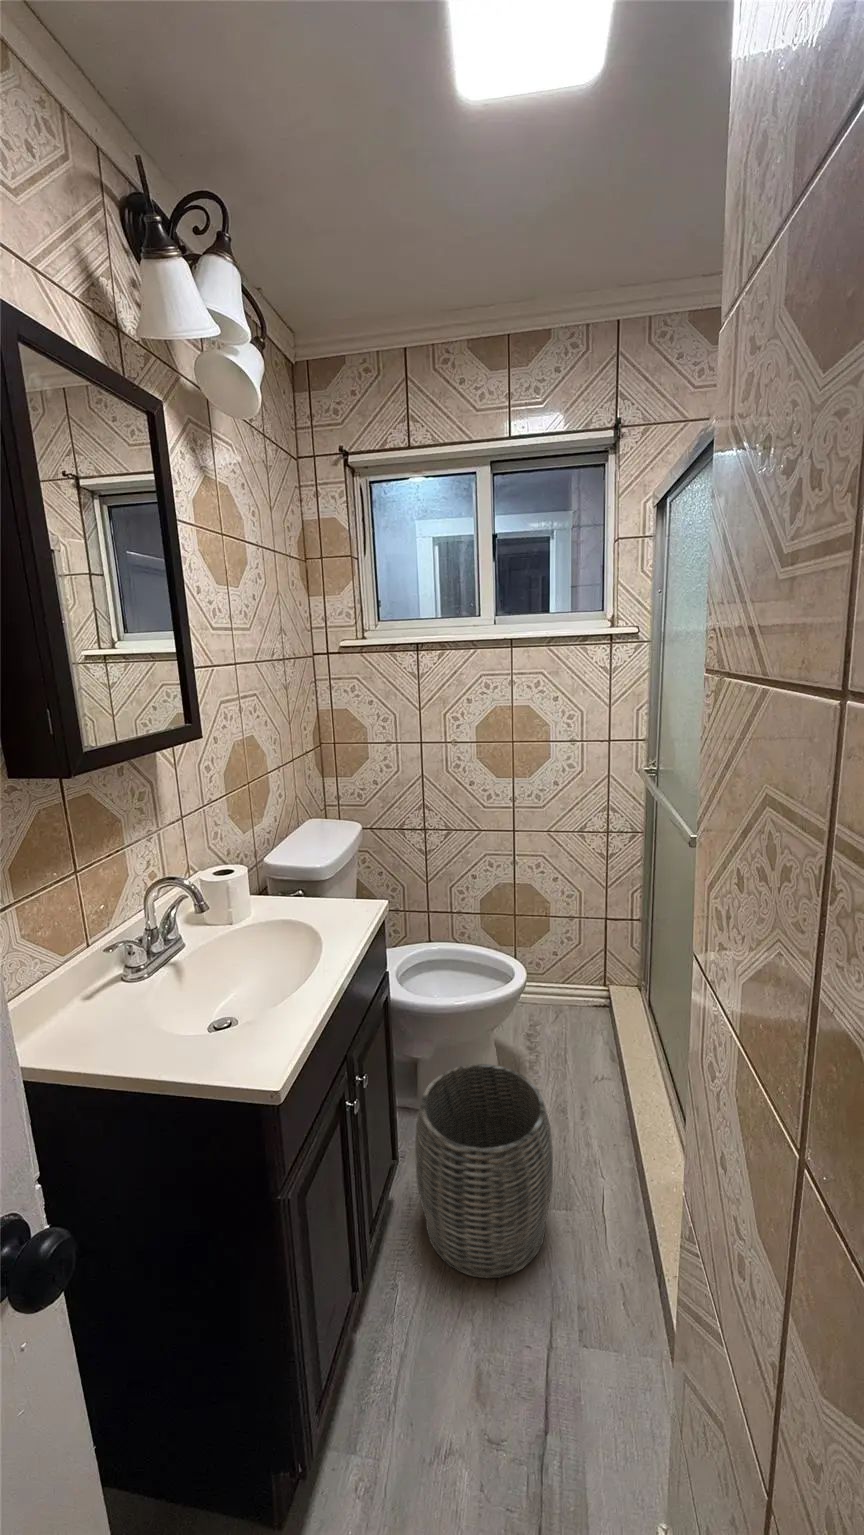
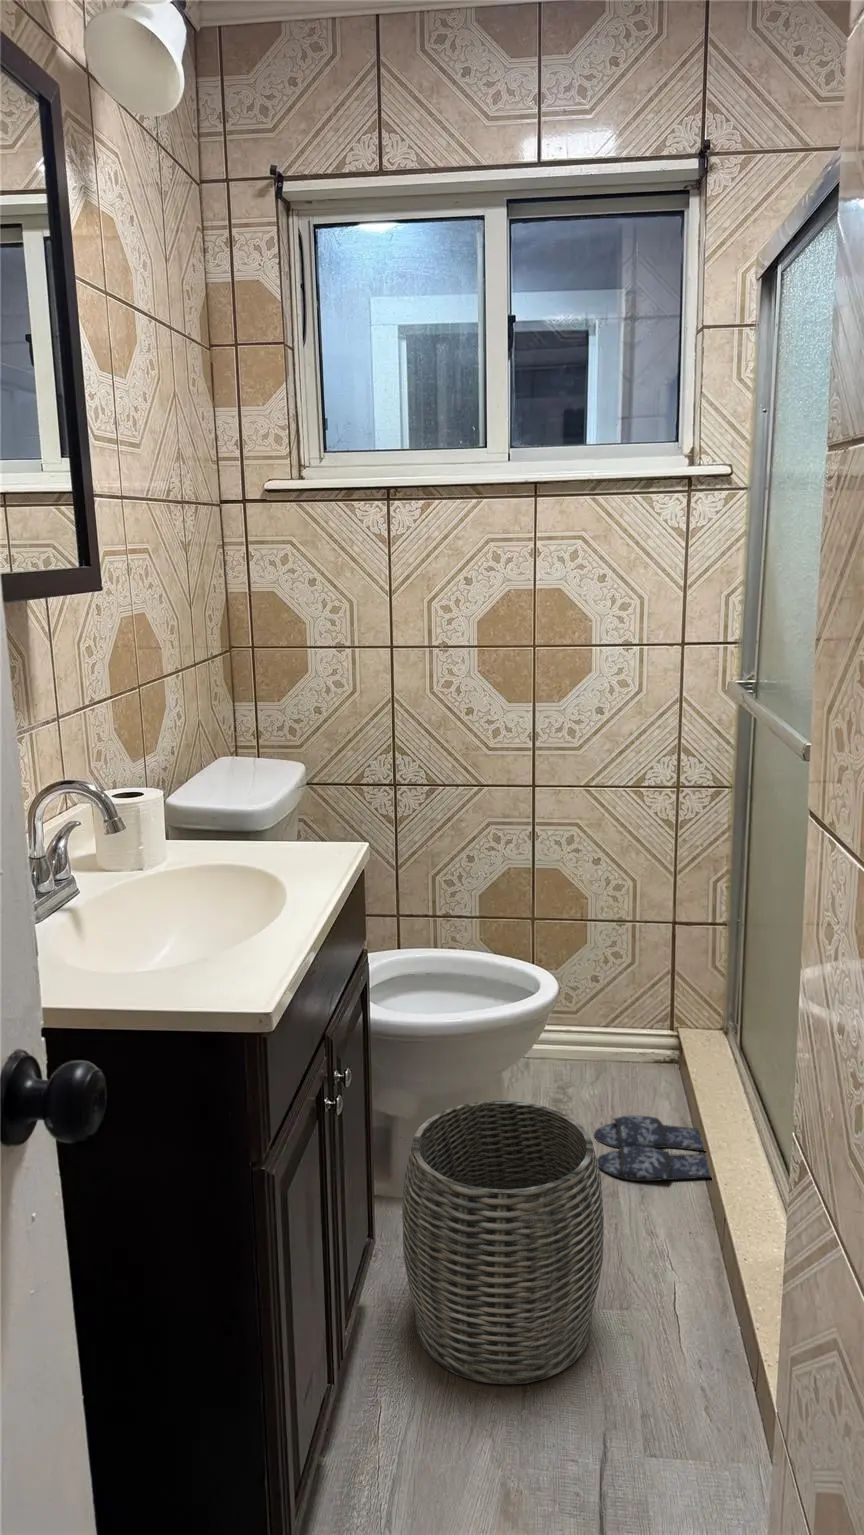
slippers: none [552,1048,648,1102] -> present [594,1116,711,1181]

